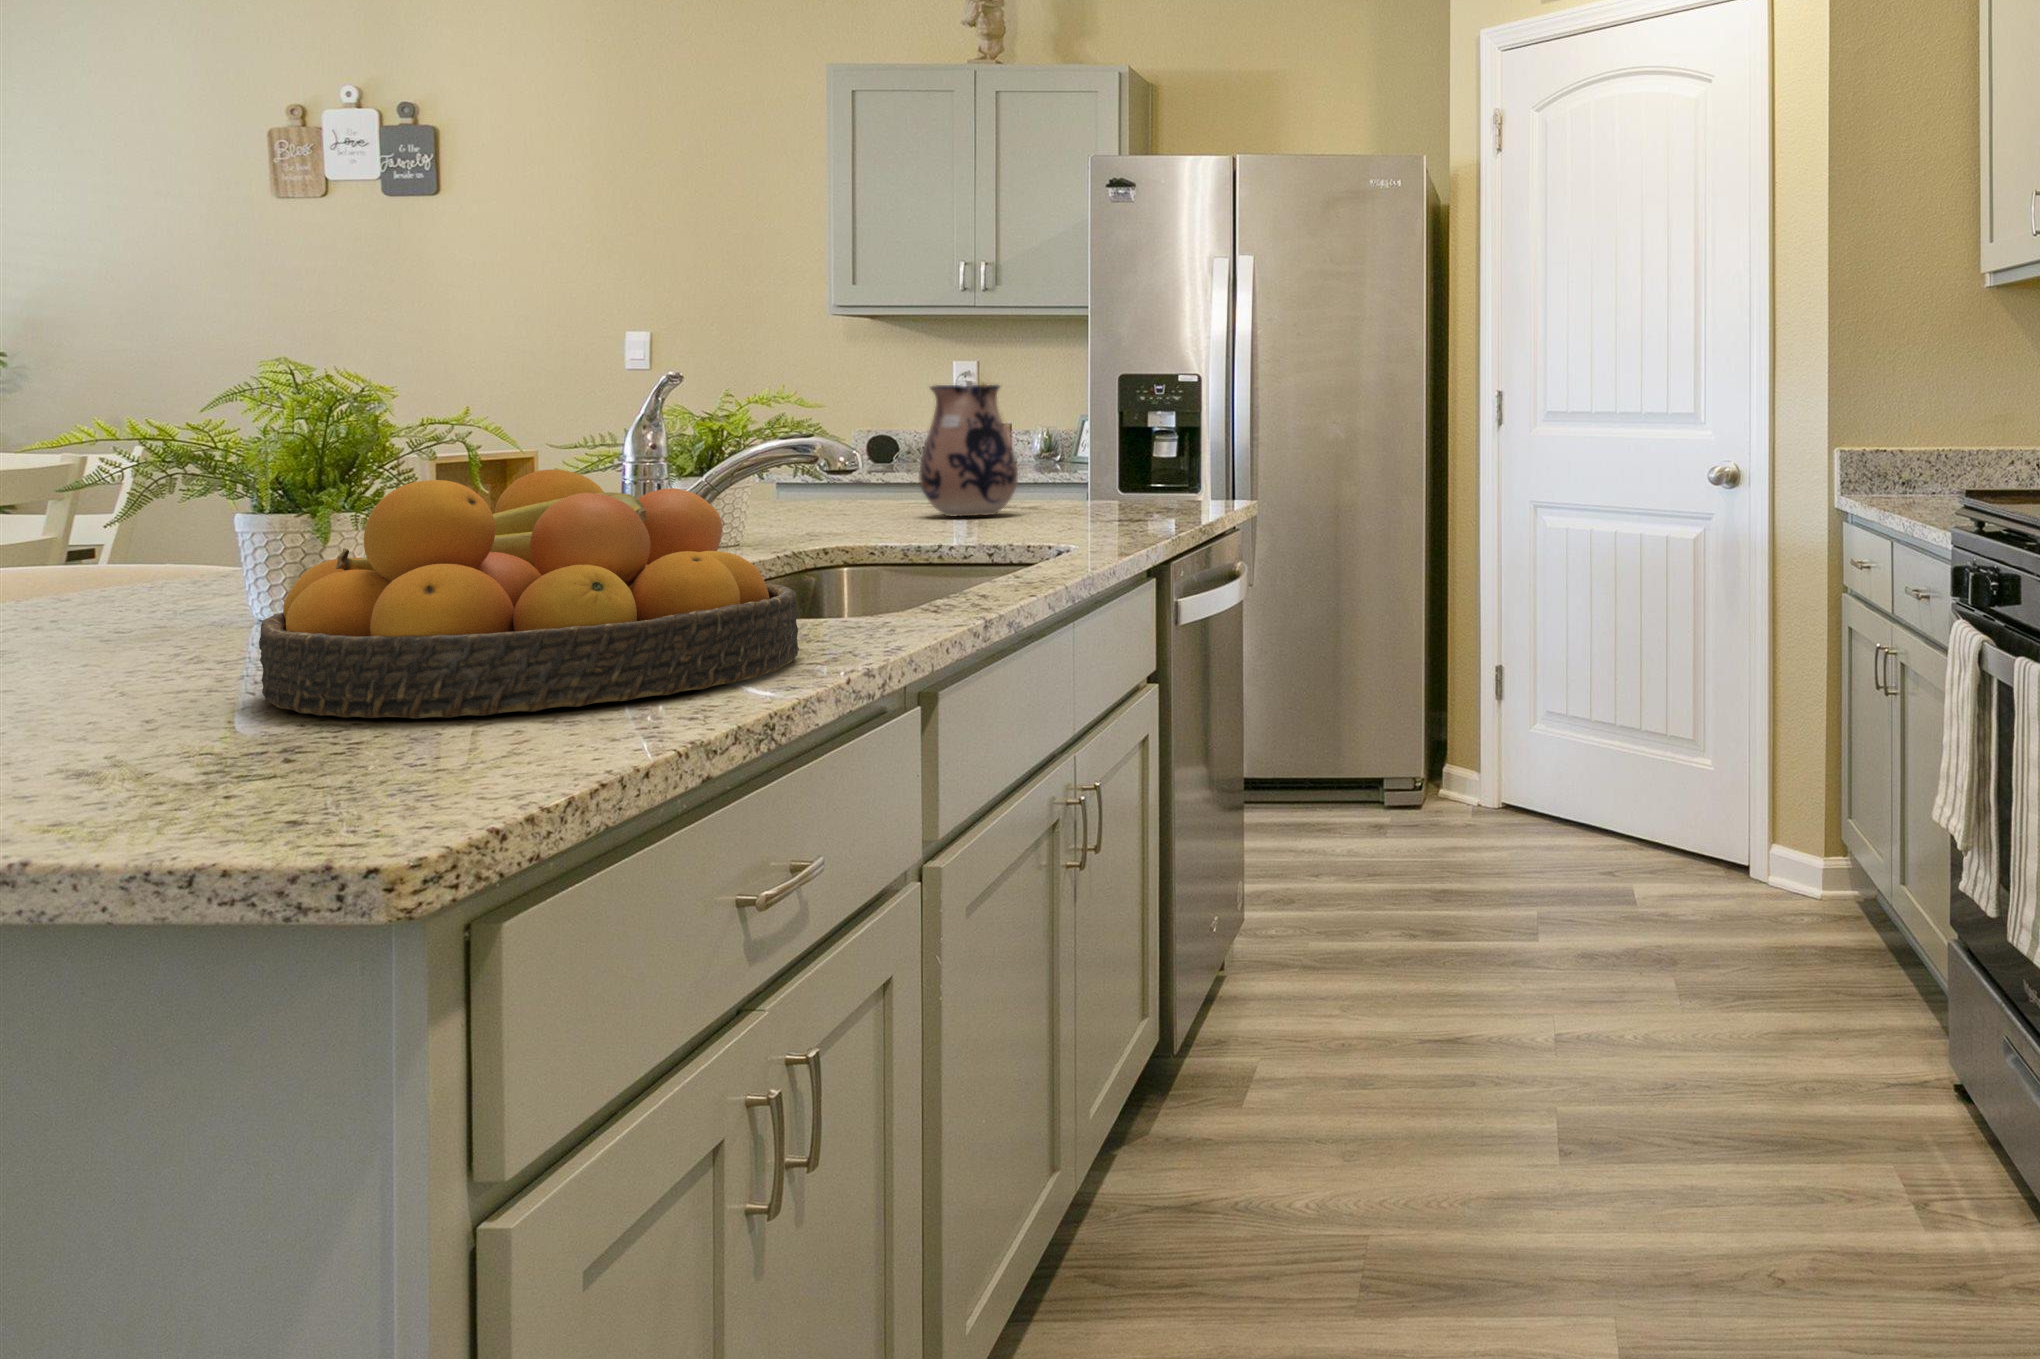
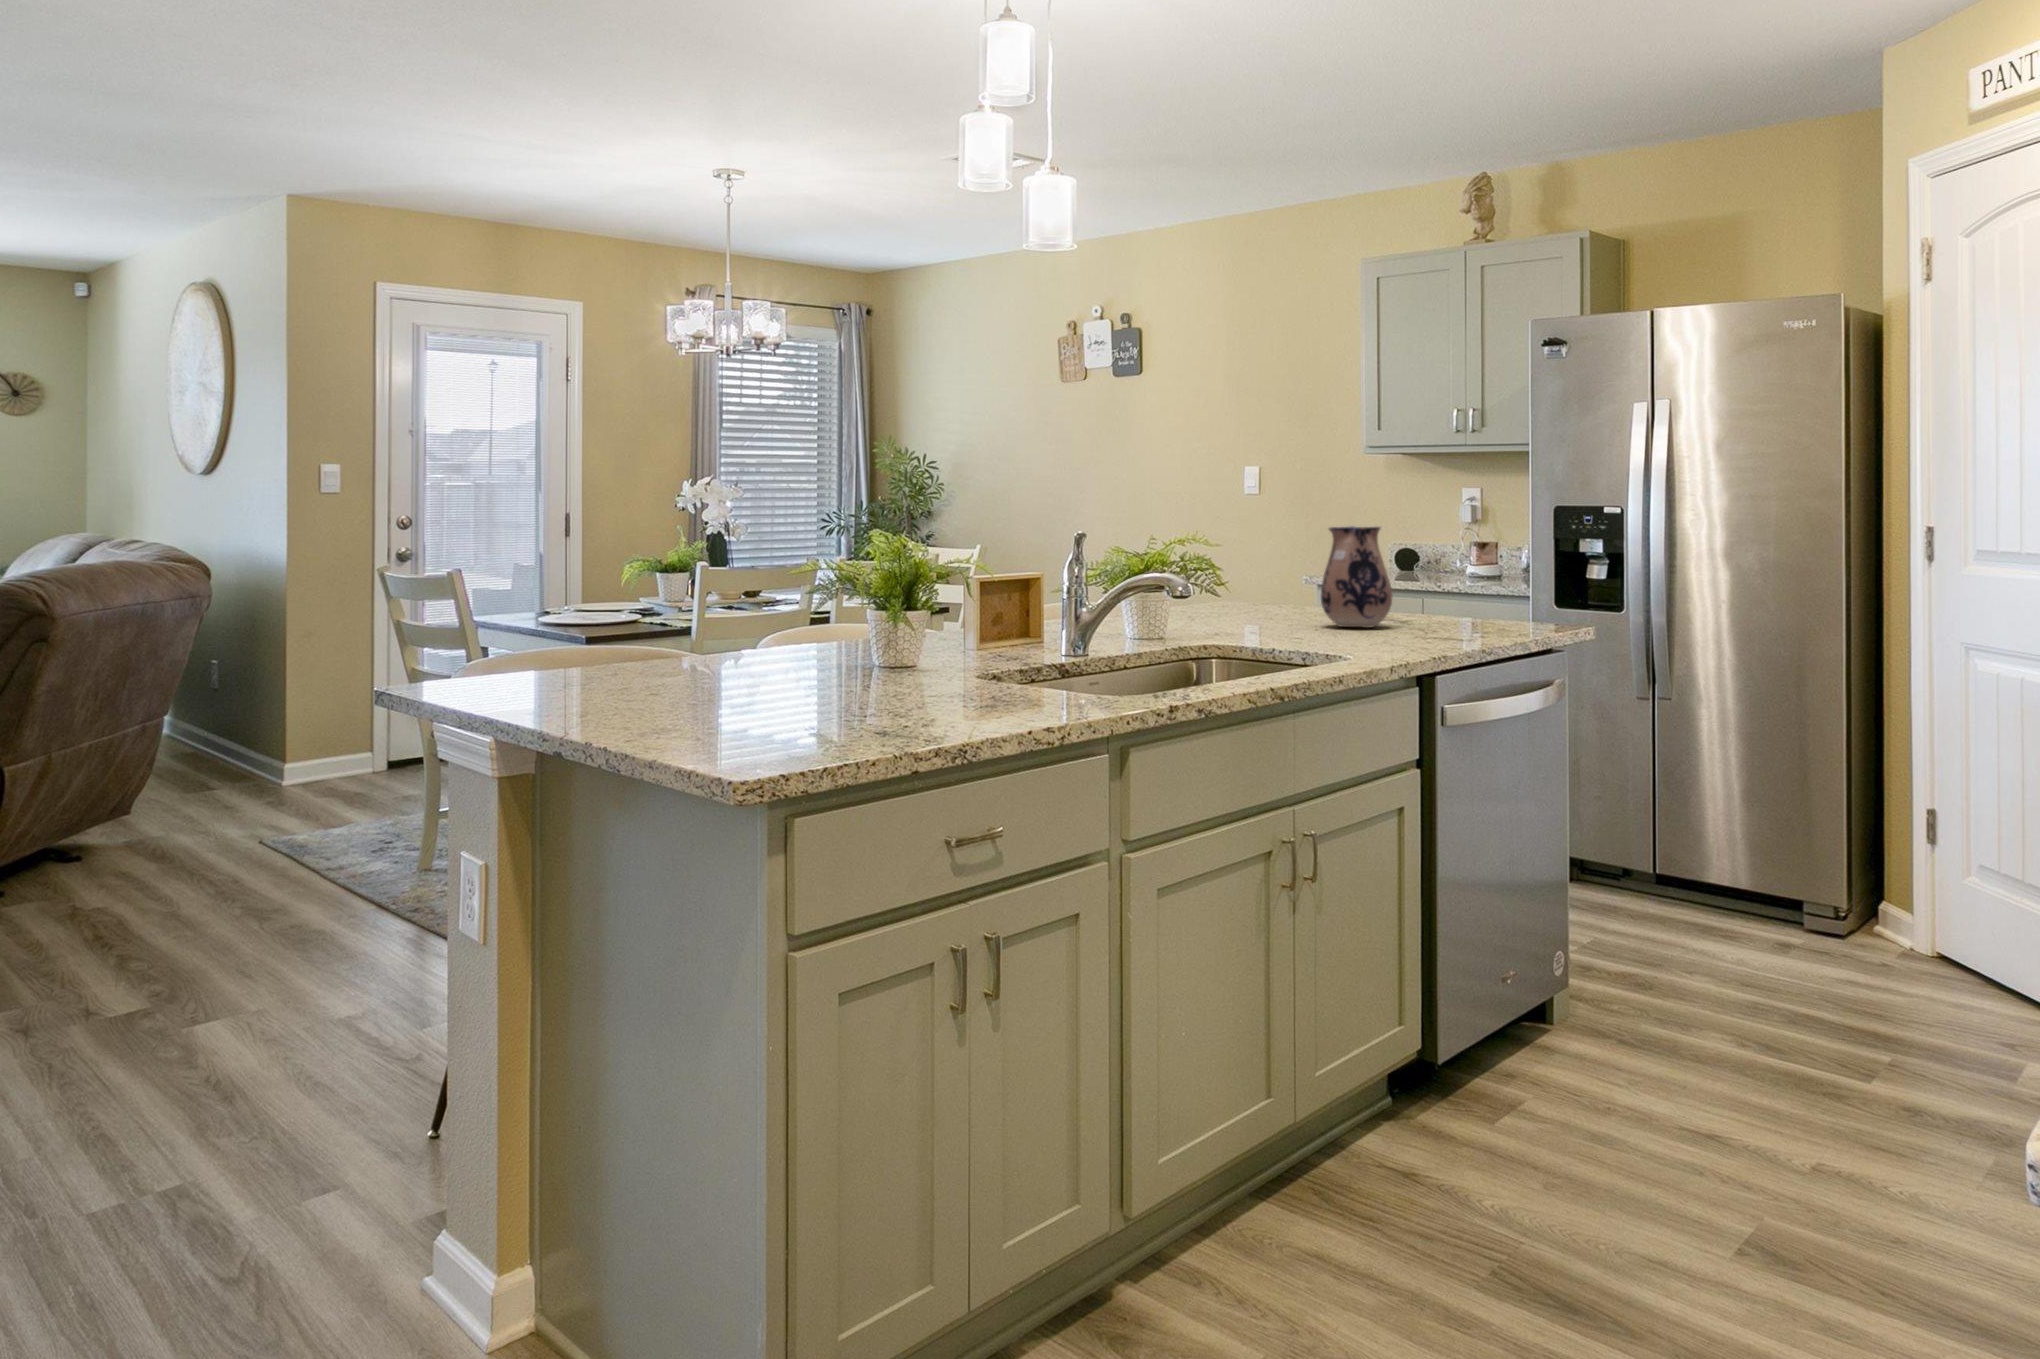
fruit bowl: present [259,469,799,719] -> none [801,602,1040,729]

